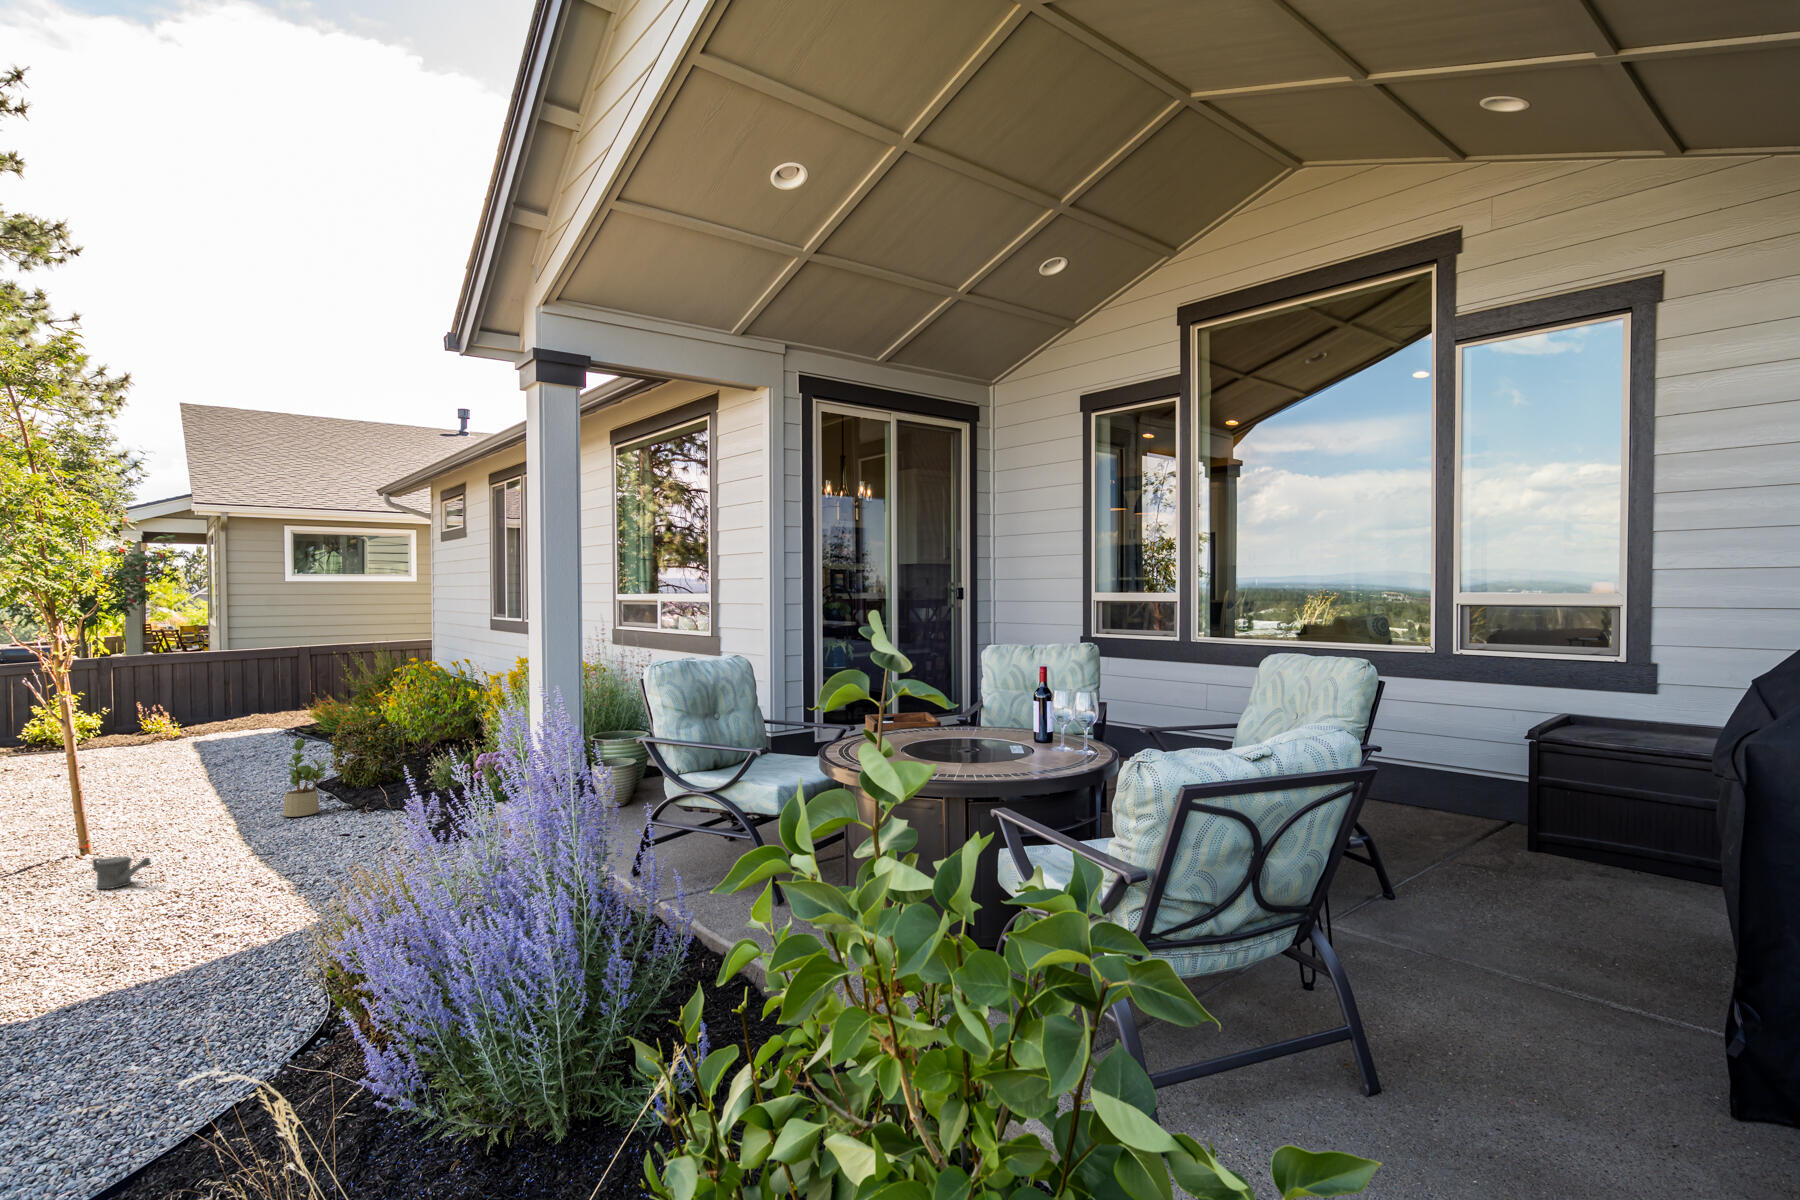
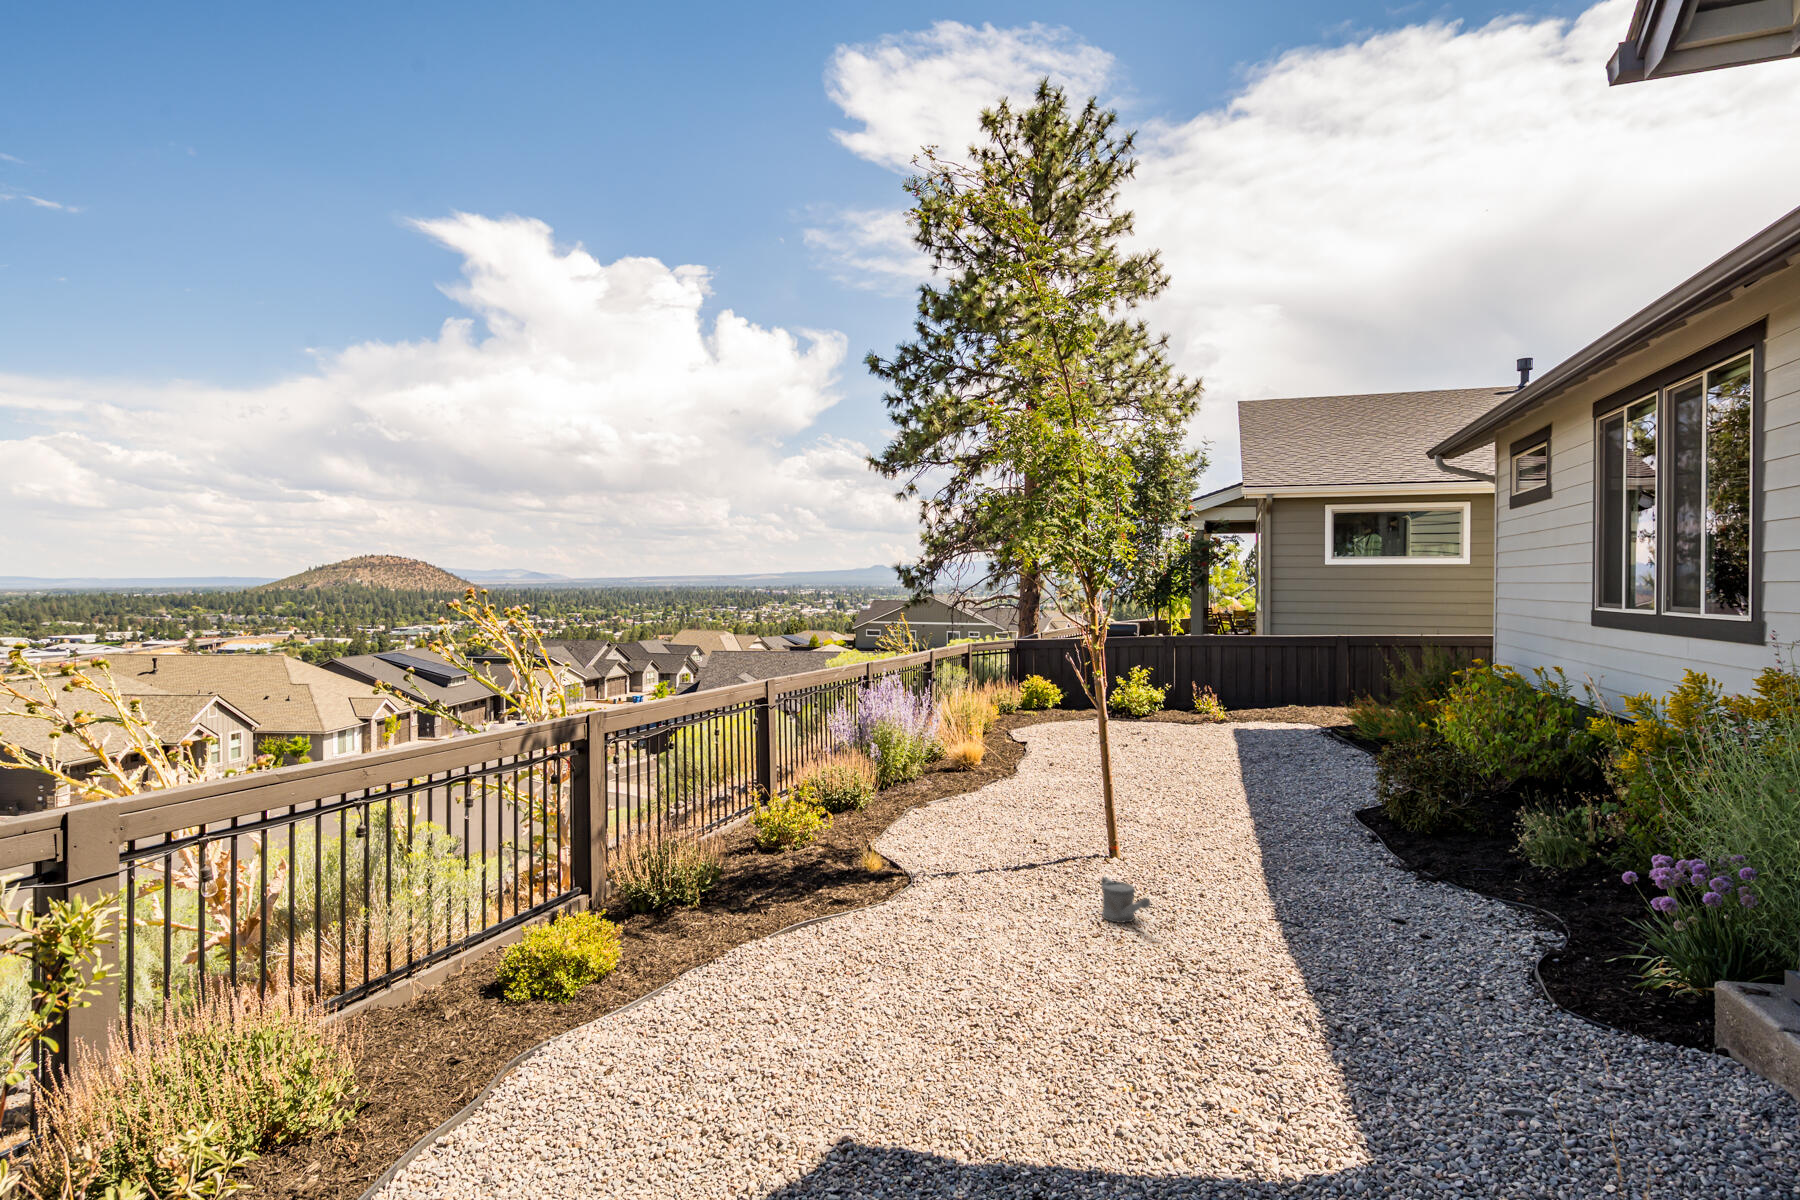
potted plant: present [283,739,329,817] -> none [1309,762,1369,868]

